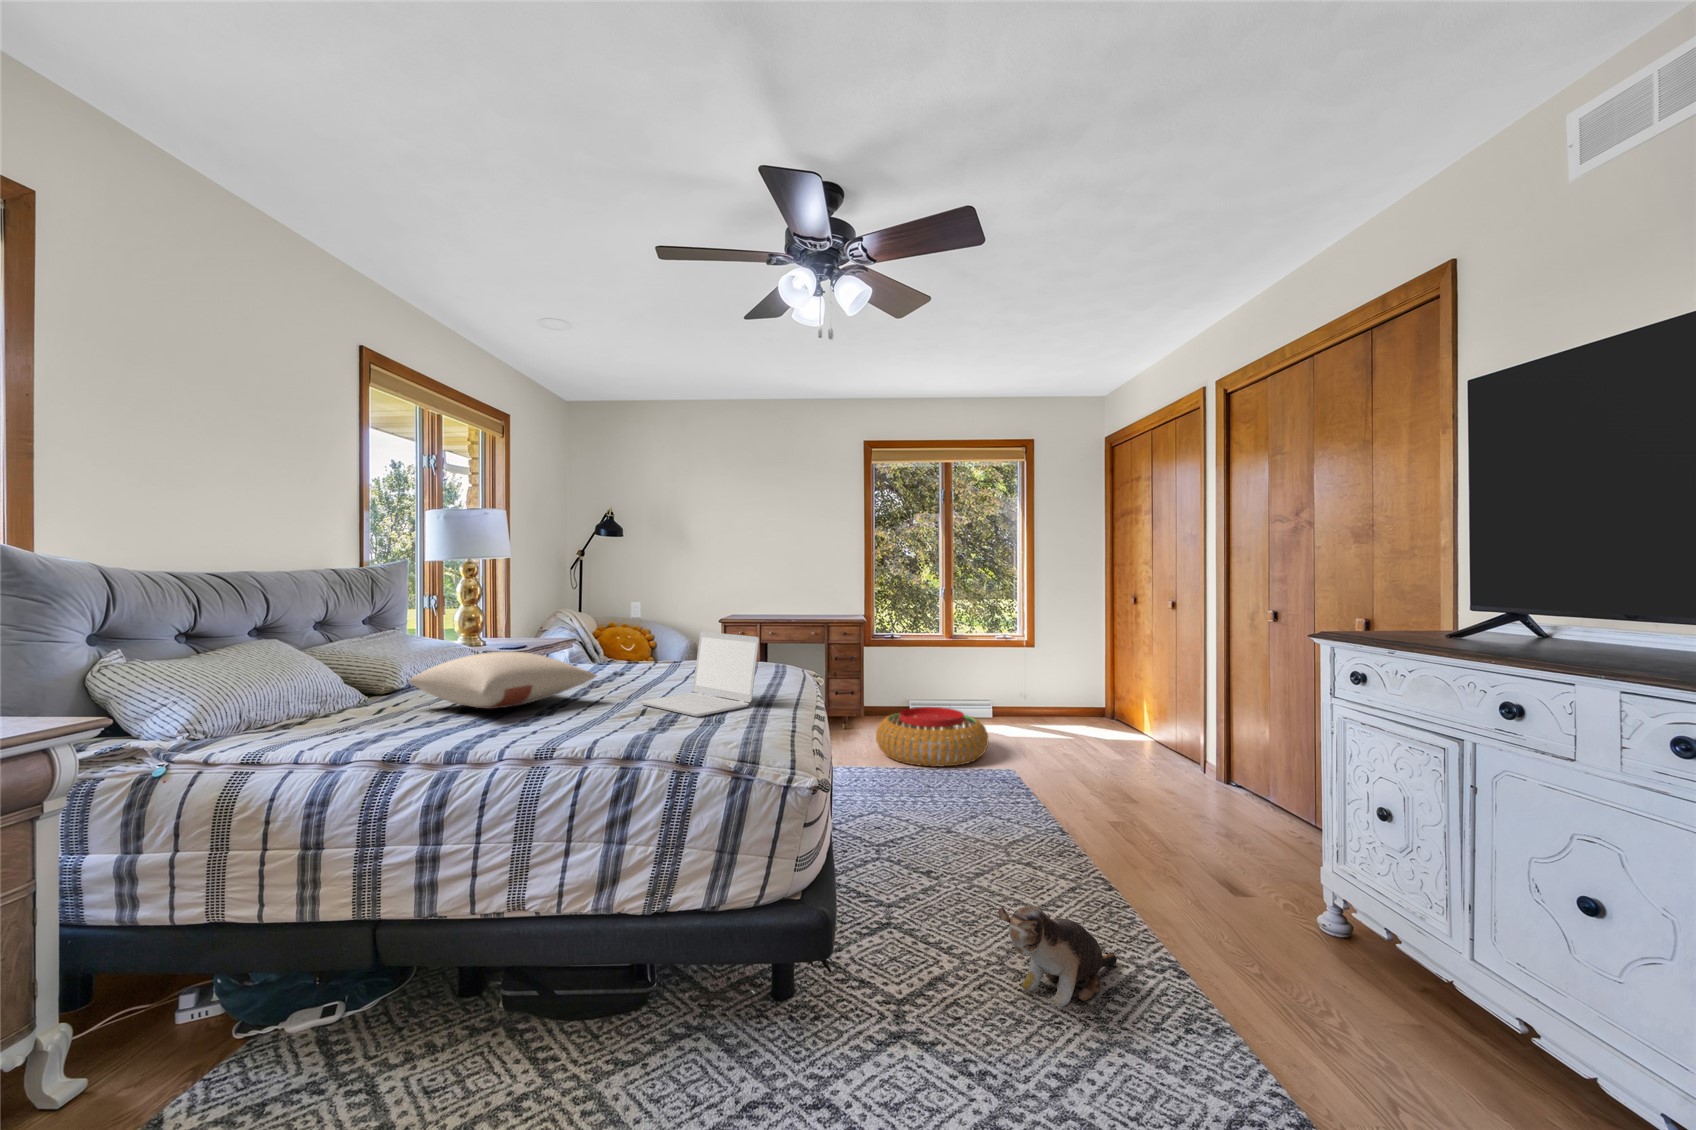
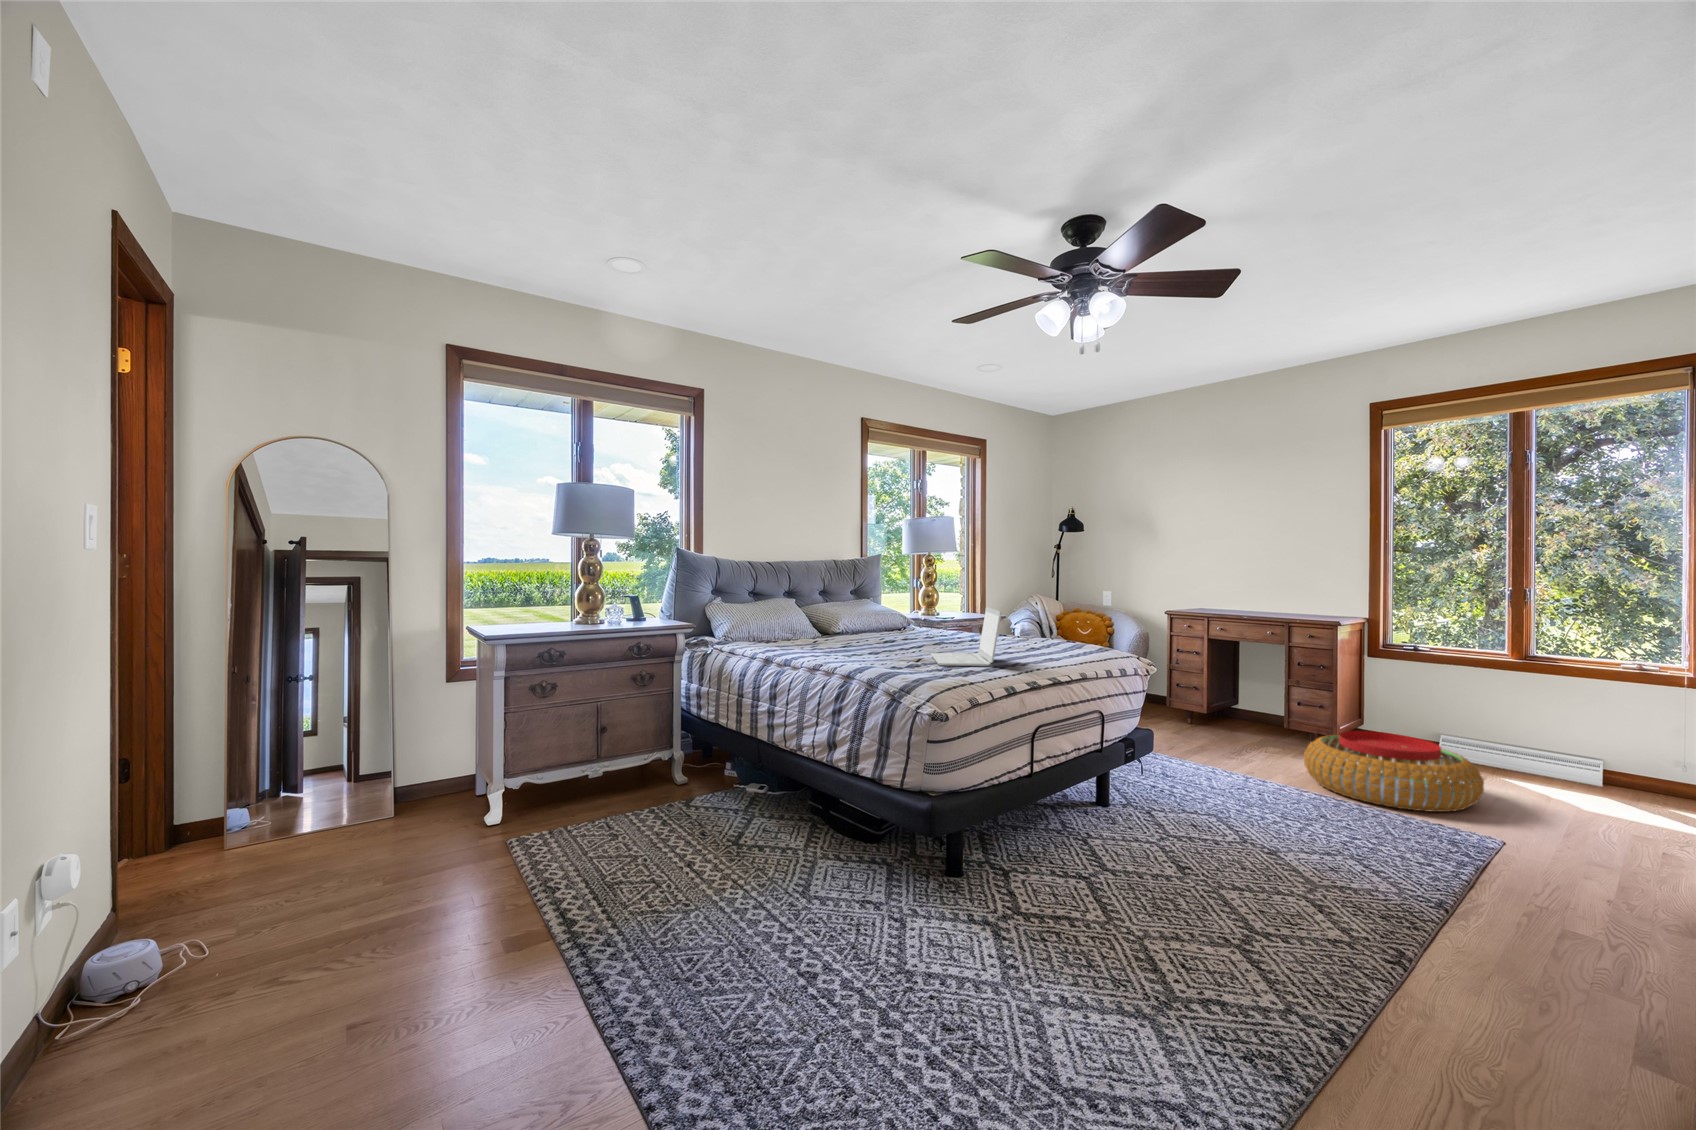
pillow: present [409,652,596,709] -> none [824,612,914,646]
plush toy: present [998,906,1117,1007] -> none [1087,866,1264,991]

